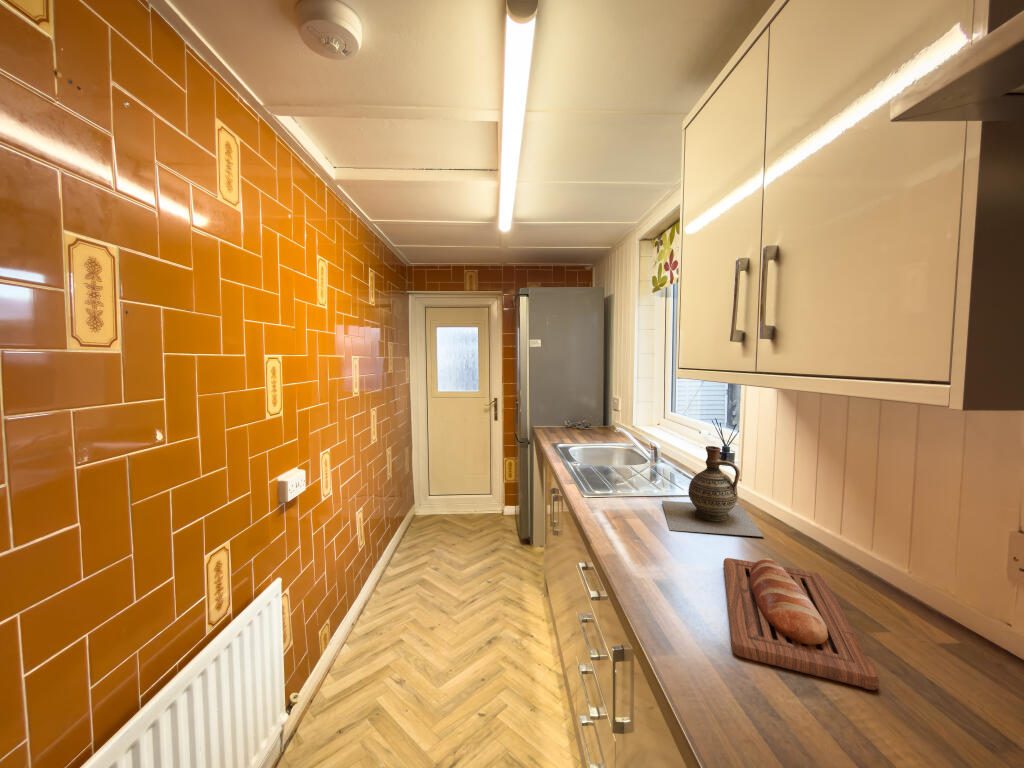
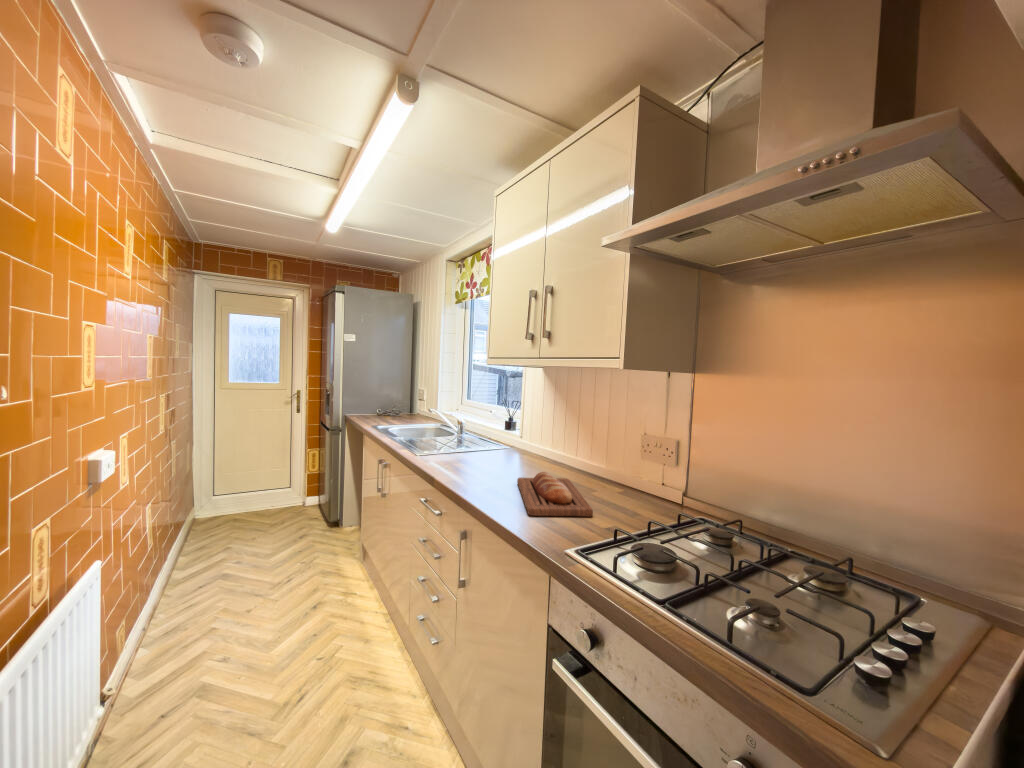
ceramic jug: present [662,446,764,537] -> none [472,413,538,470]

